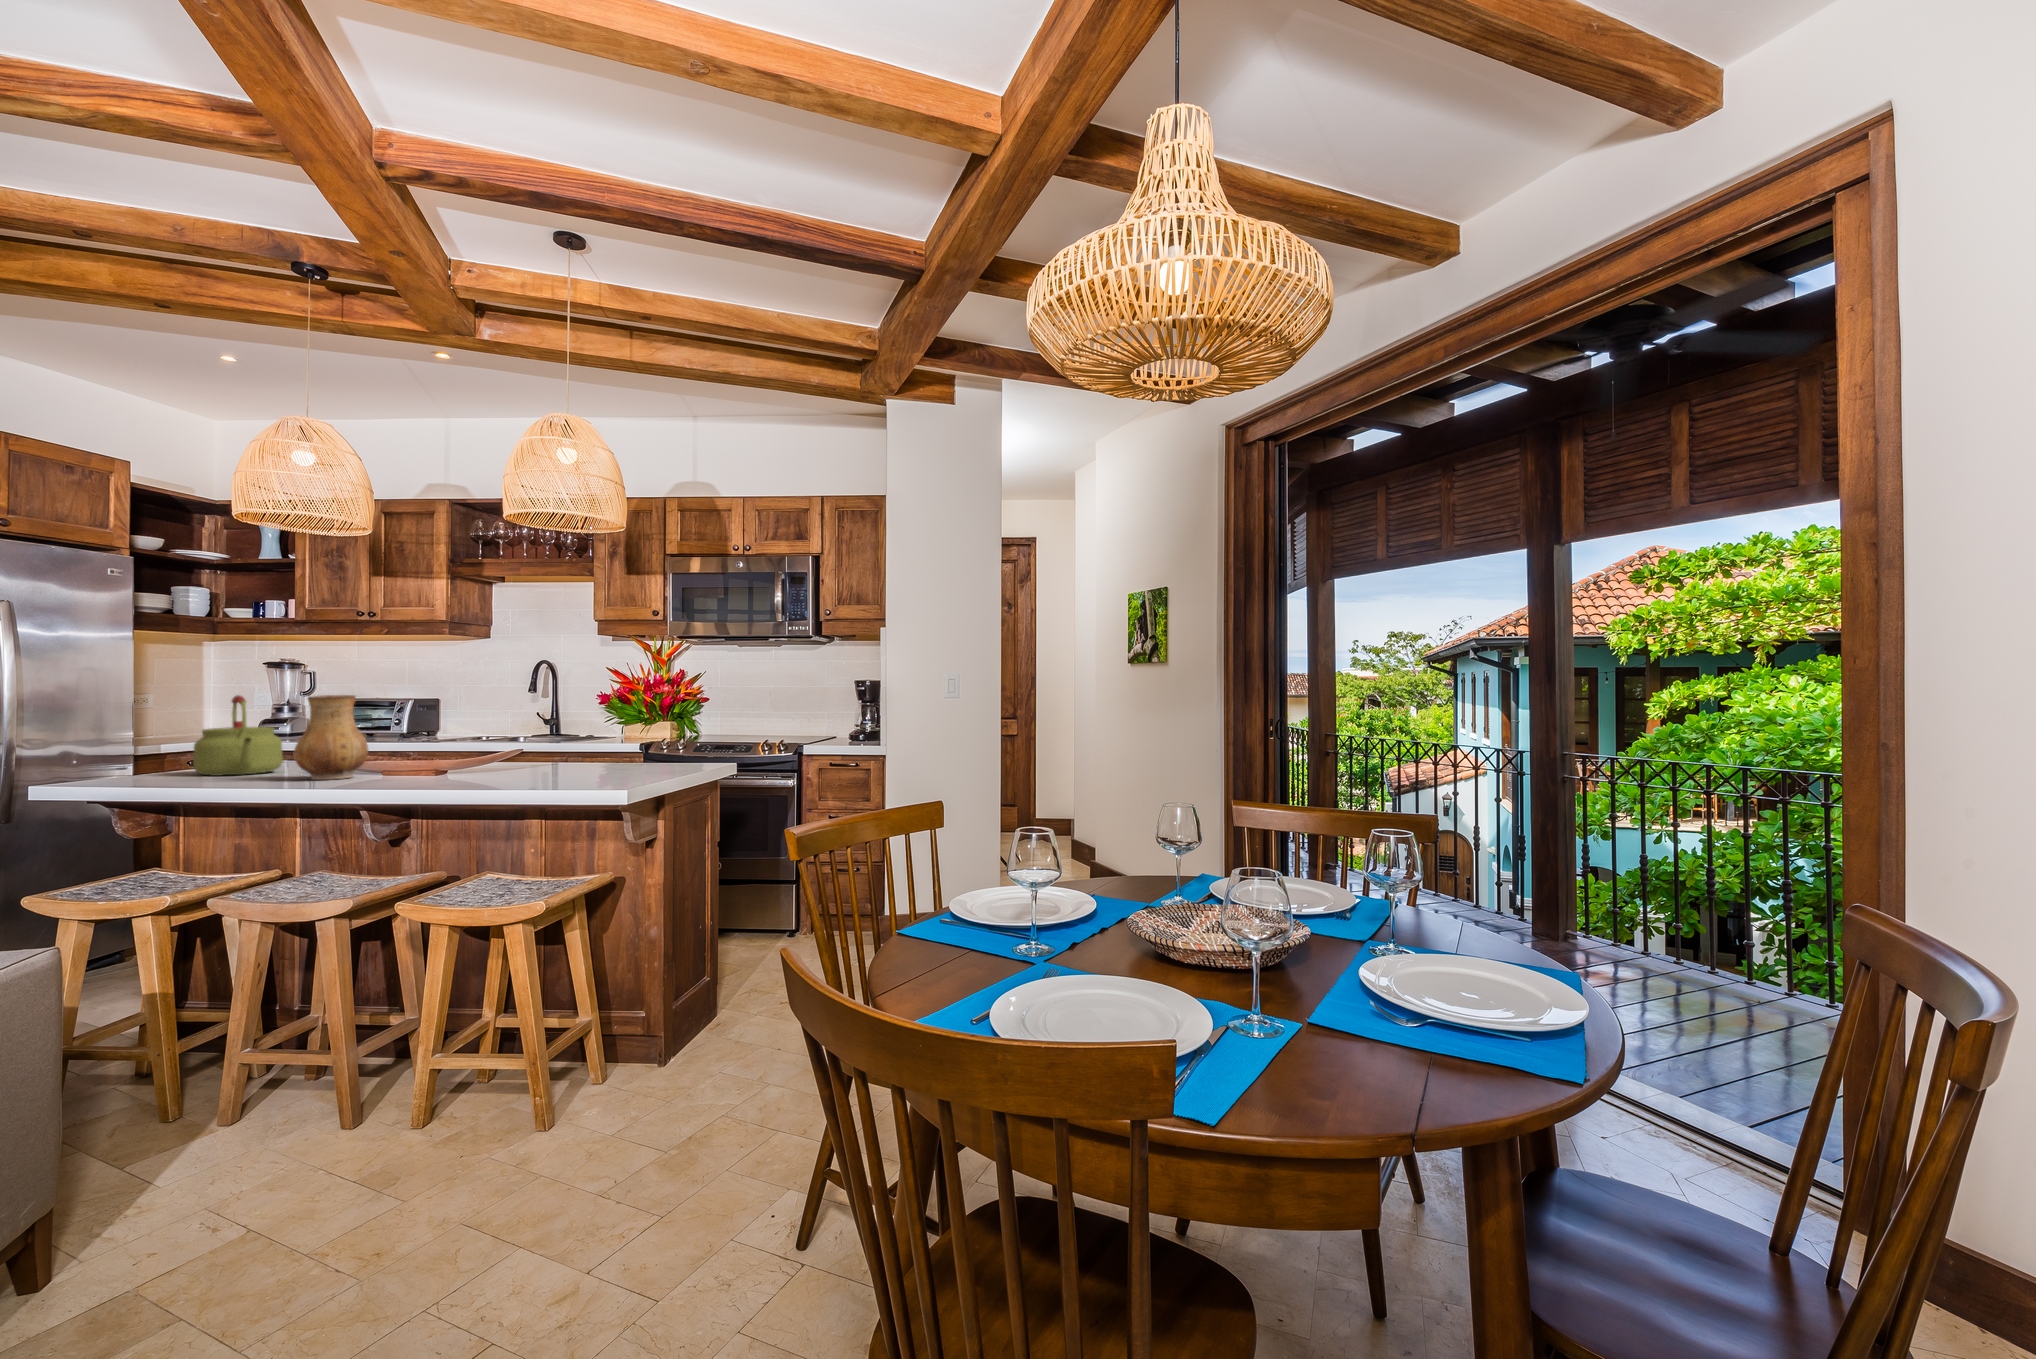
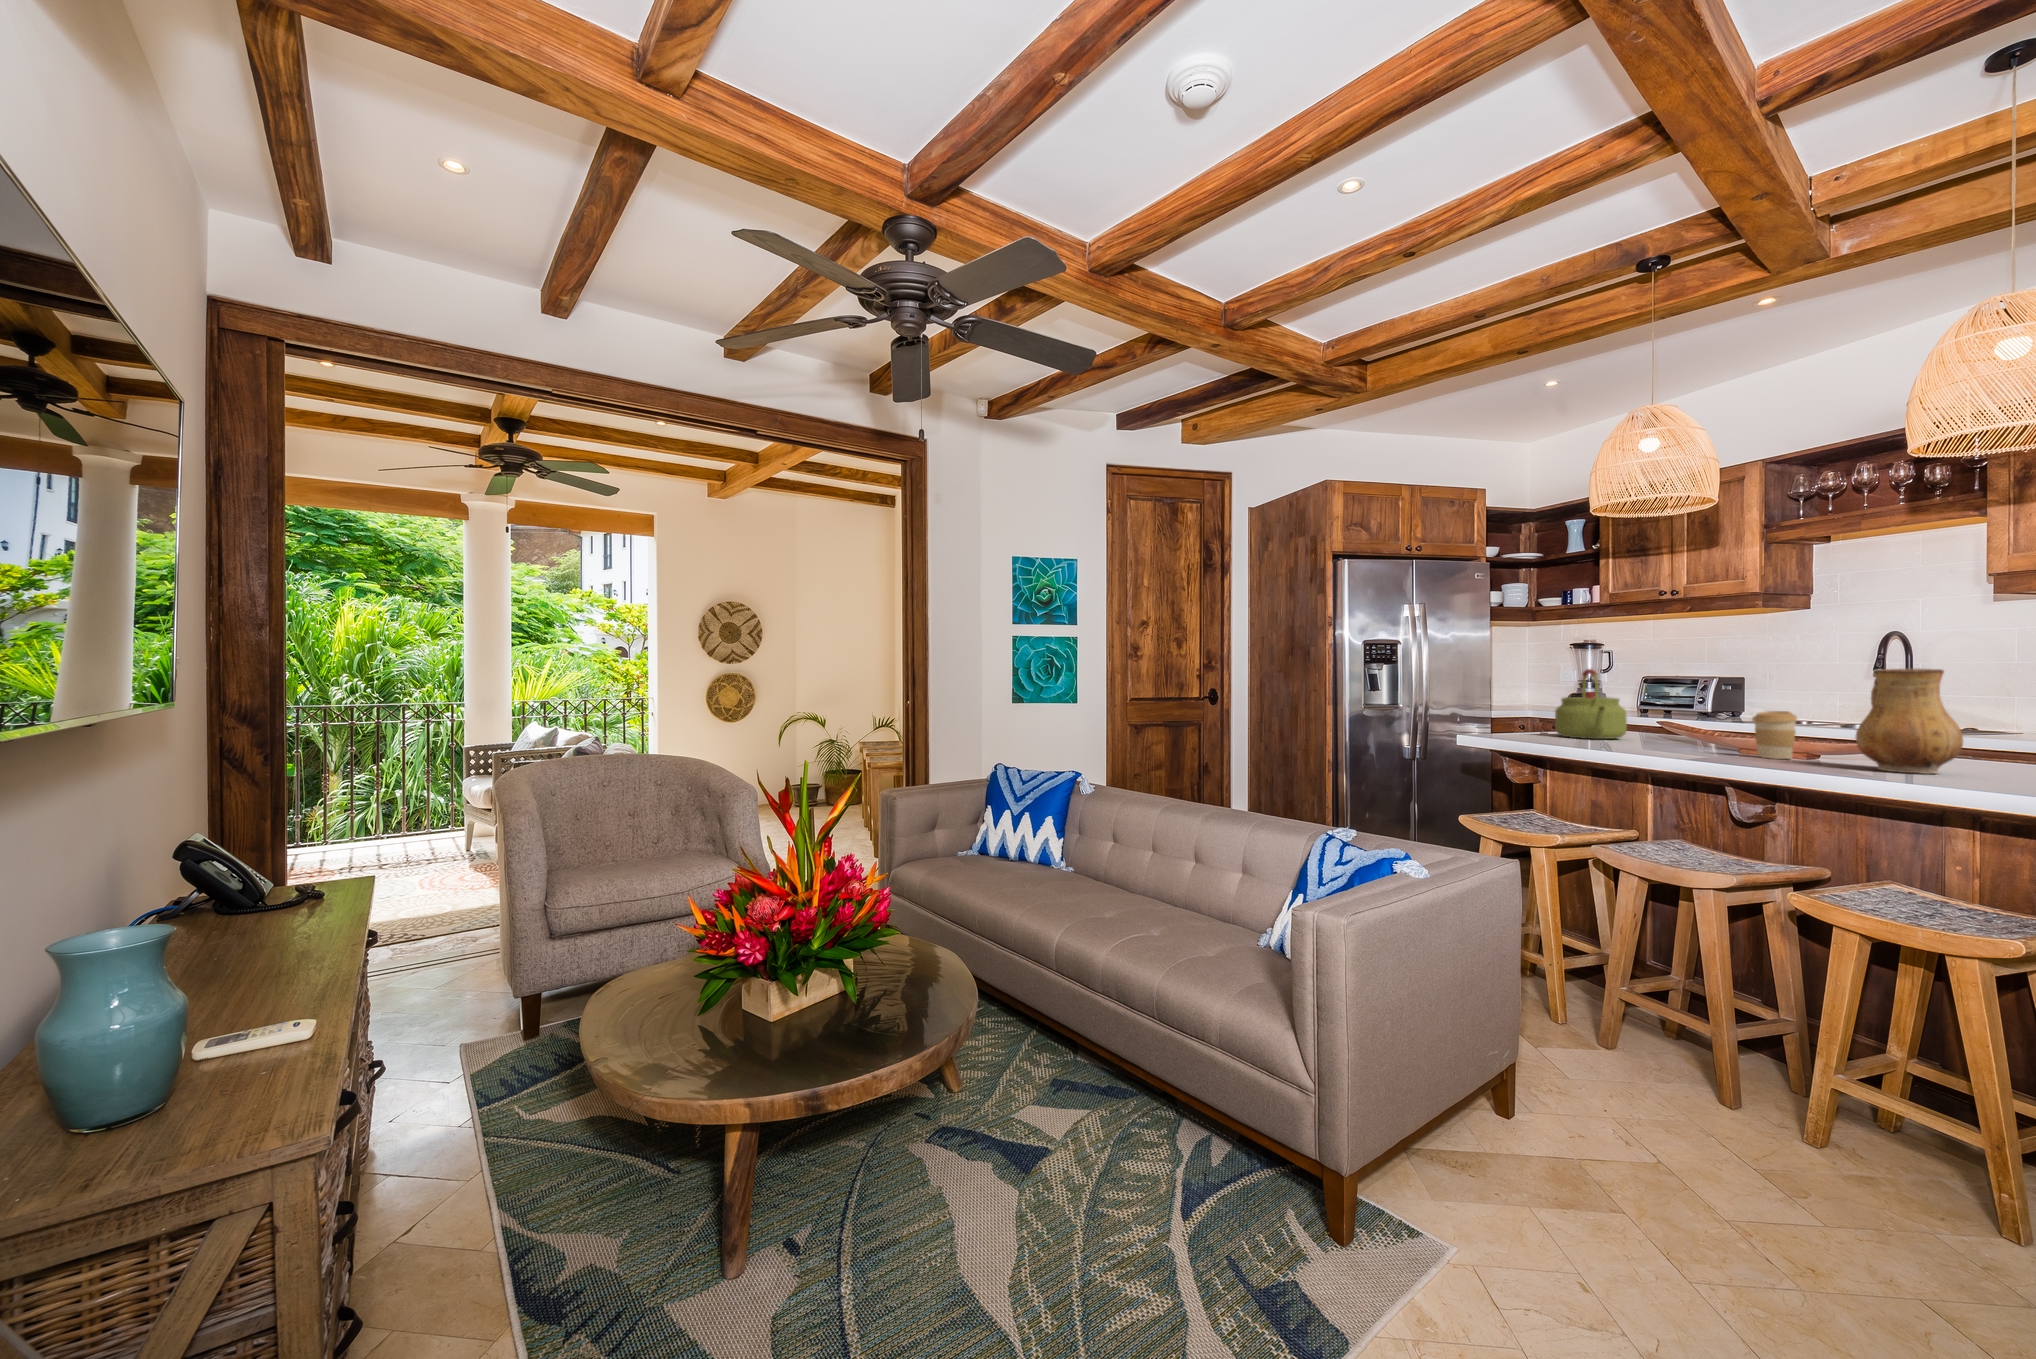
ceramic pitcher: present [294,695,368,780] -> present [1856,669,1963,774]
coffee cup: none [388,734,425,780] -> present [1752,711,1797,759]

